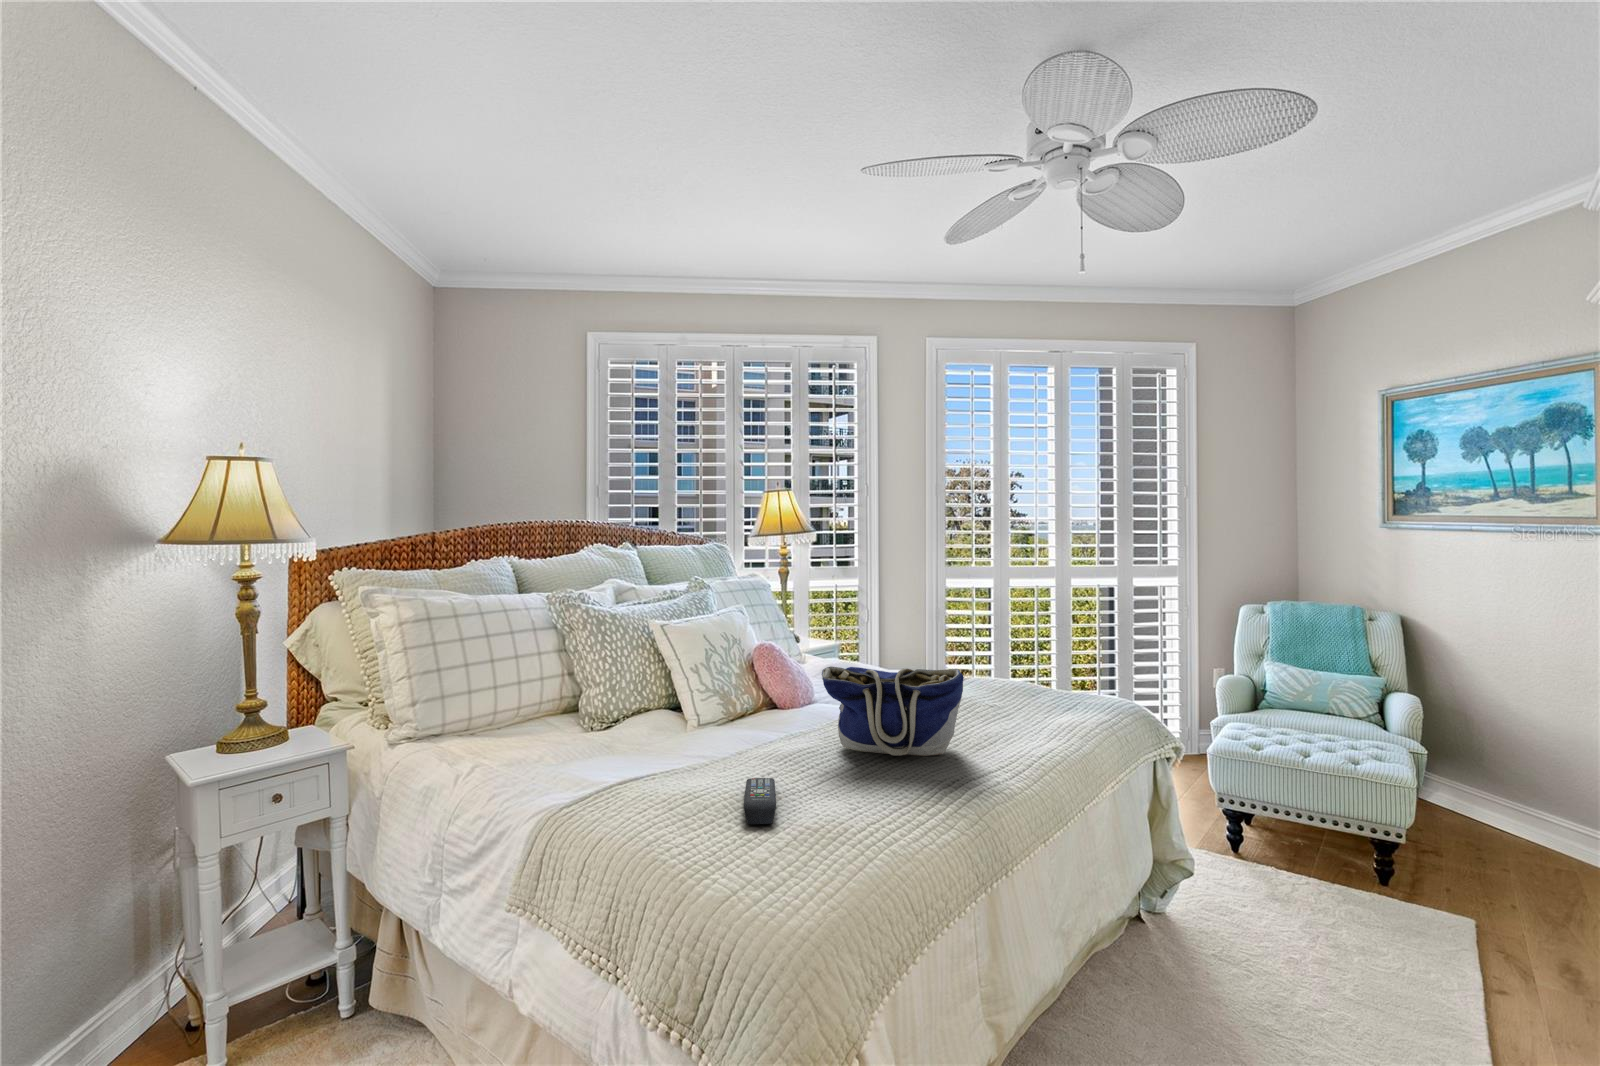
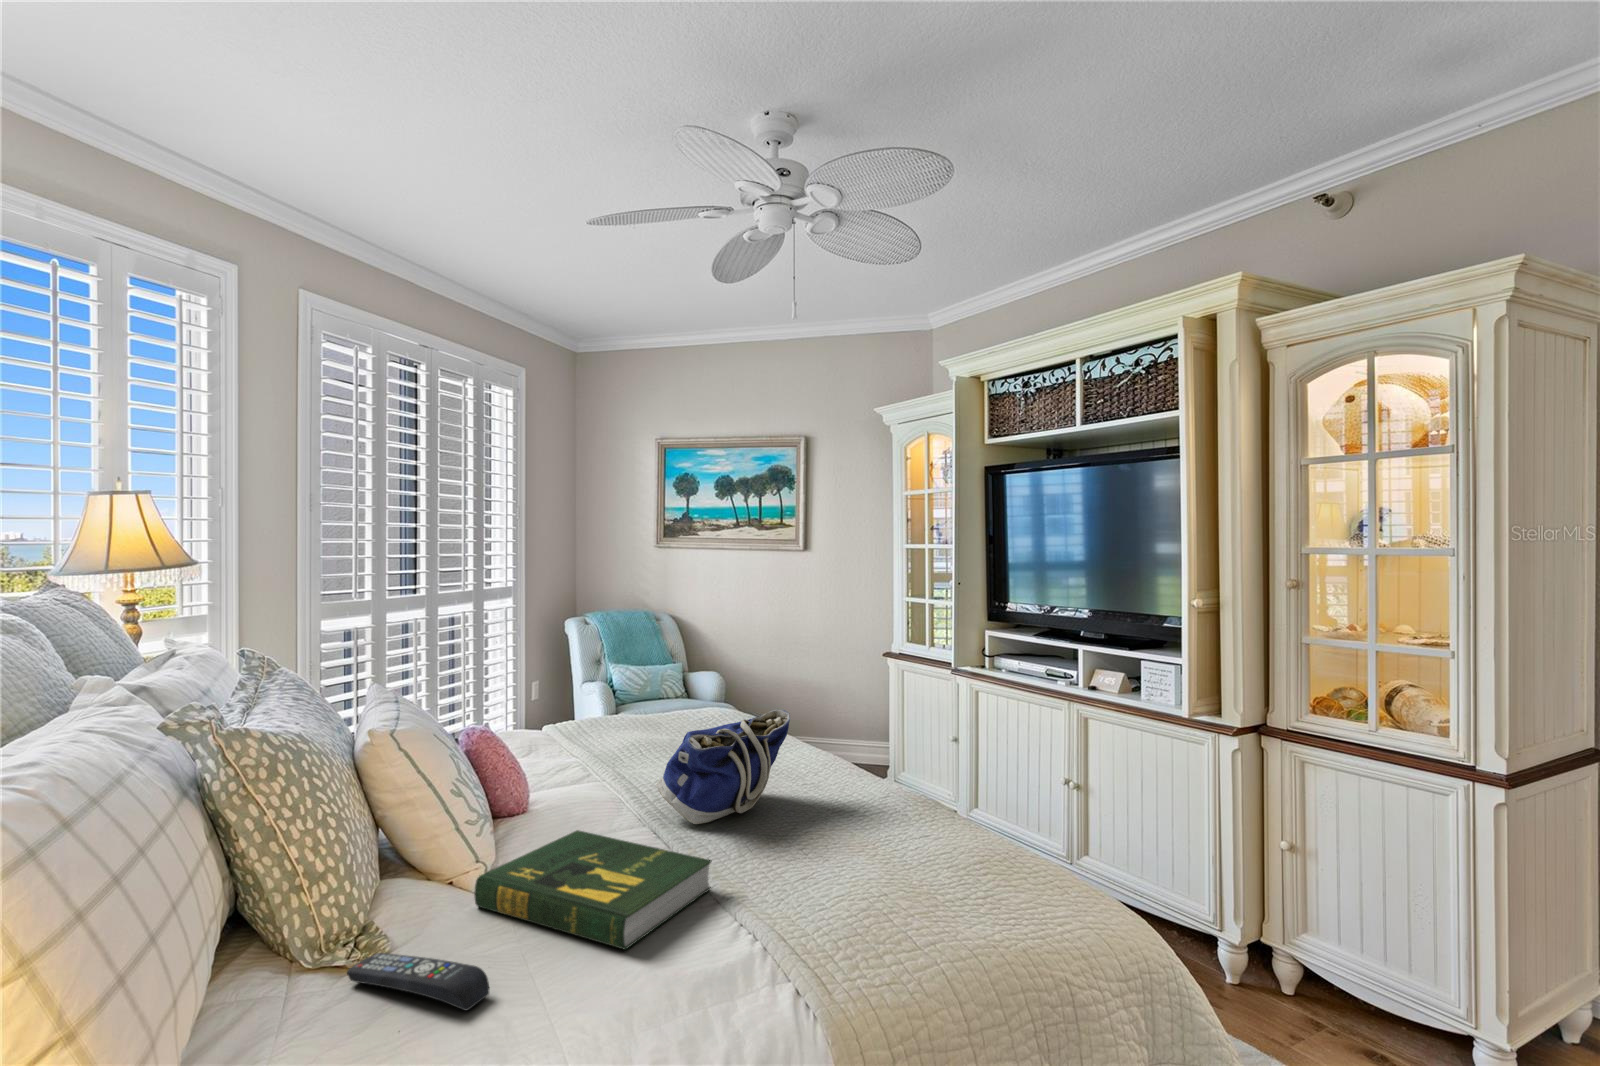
book: none [621,715,752,776] -> present [474,830,711,950]
remote control: present [744,778,776,824] -> present [347,953,489,1010]

